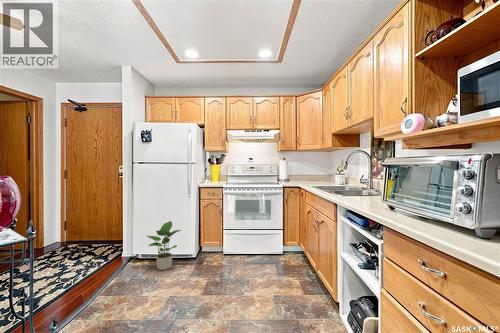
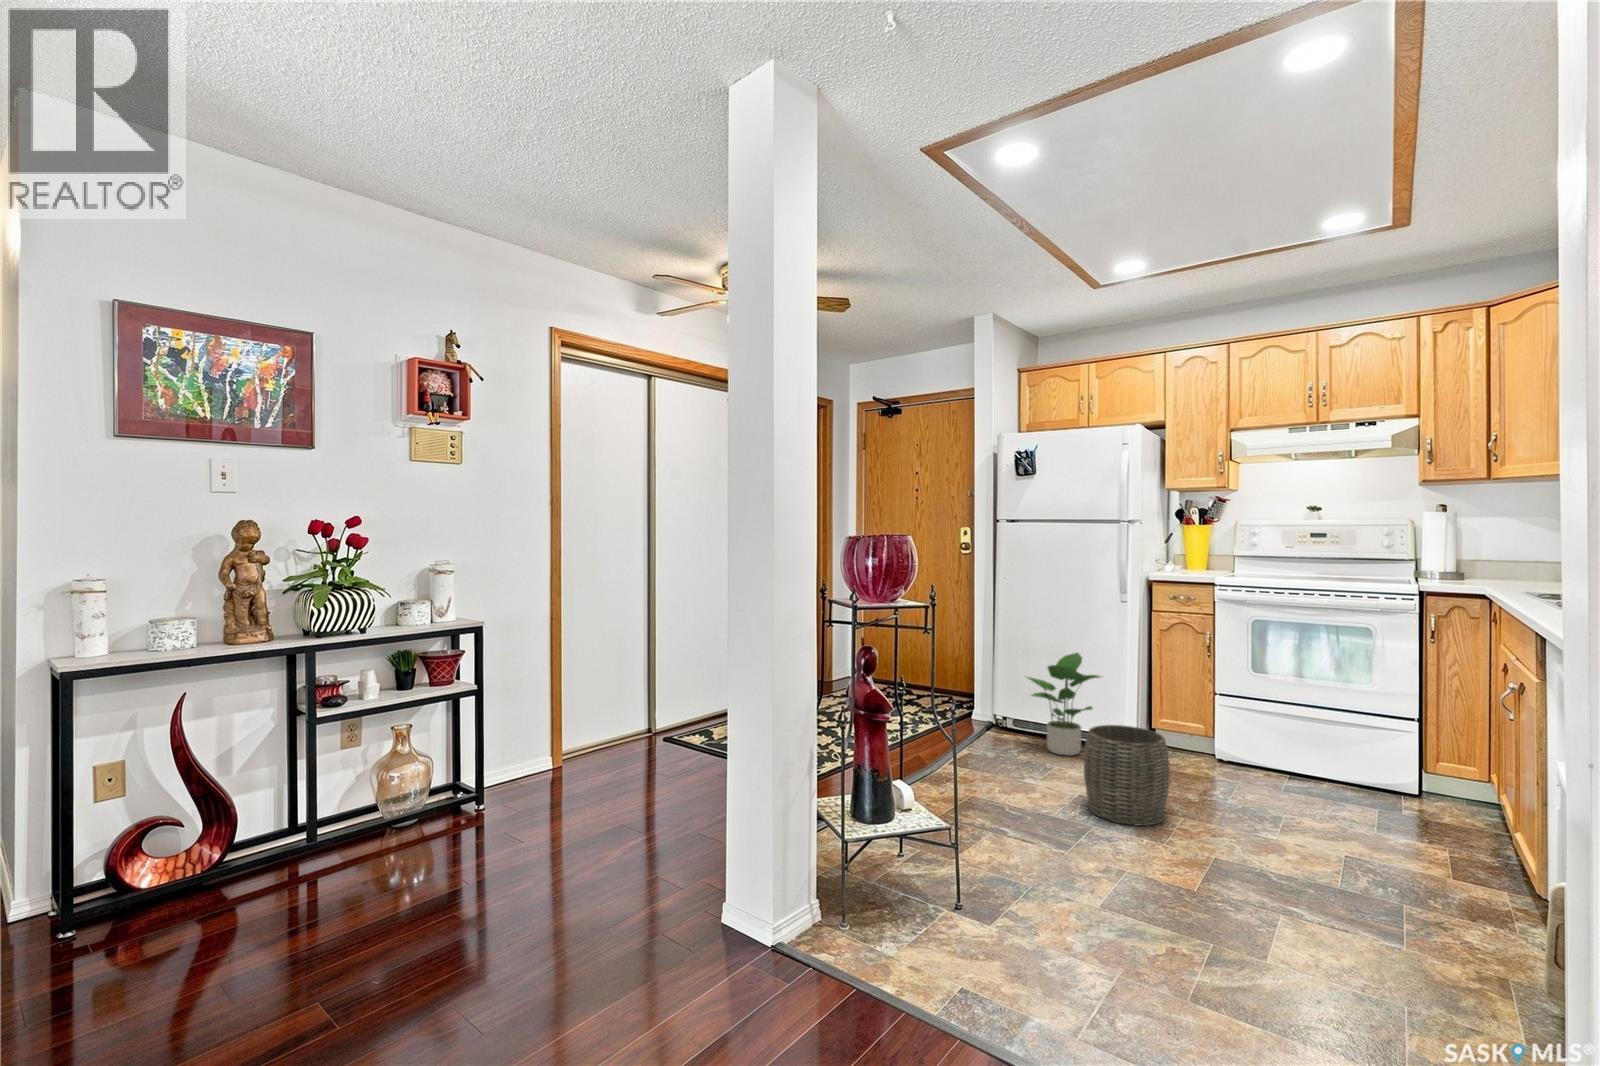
woven basket: none [171,258,209,312] -> present [1084,725,1170,826]

